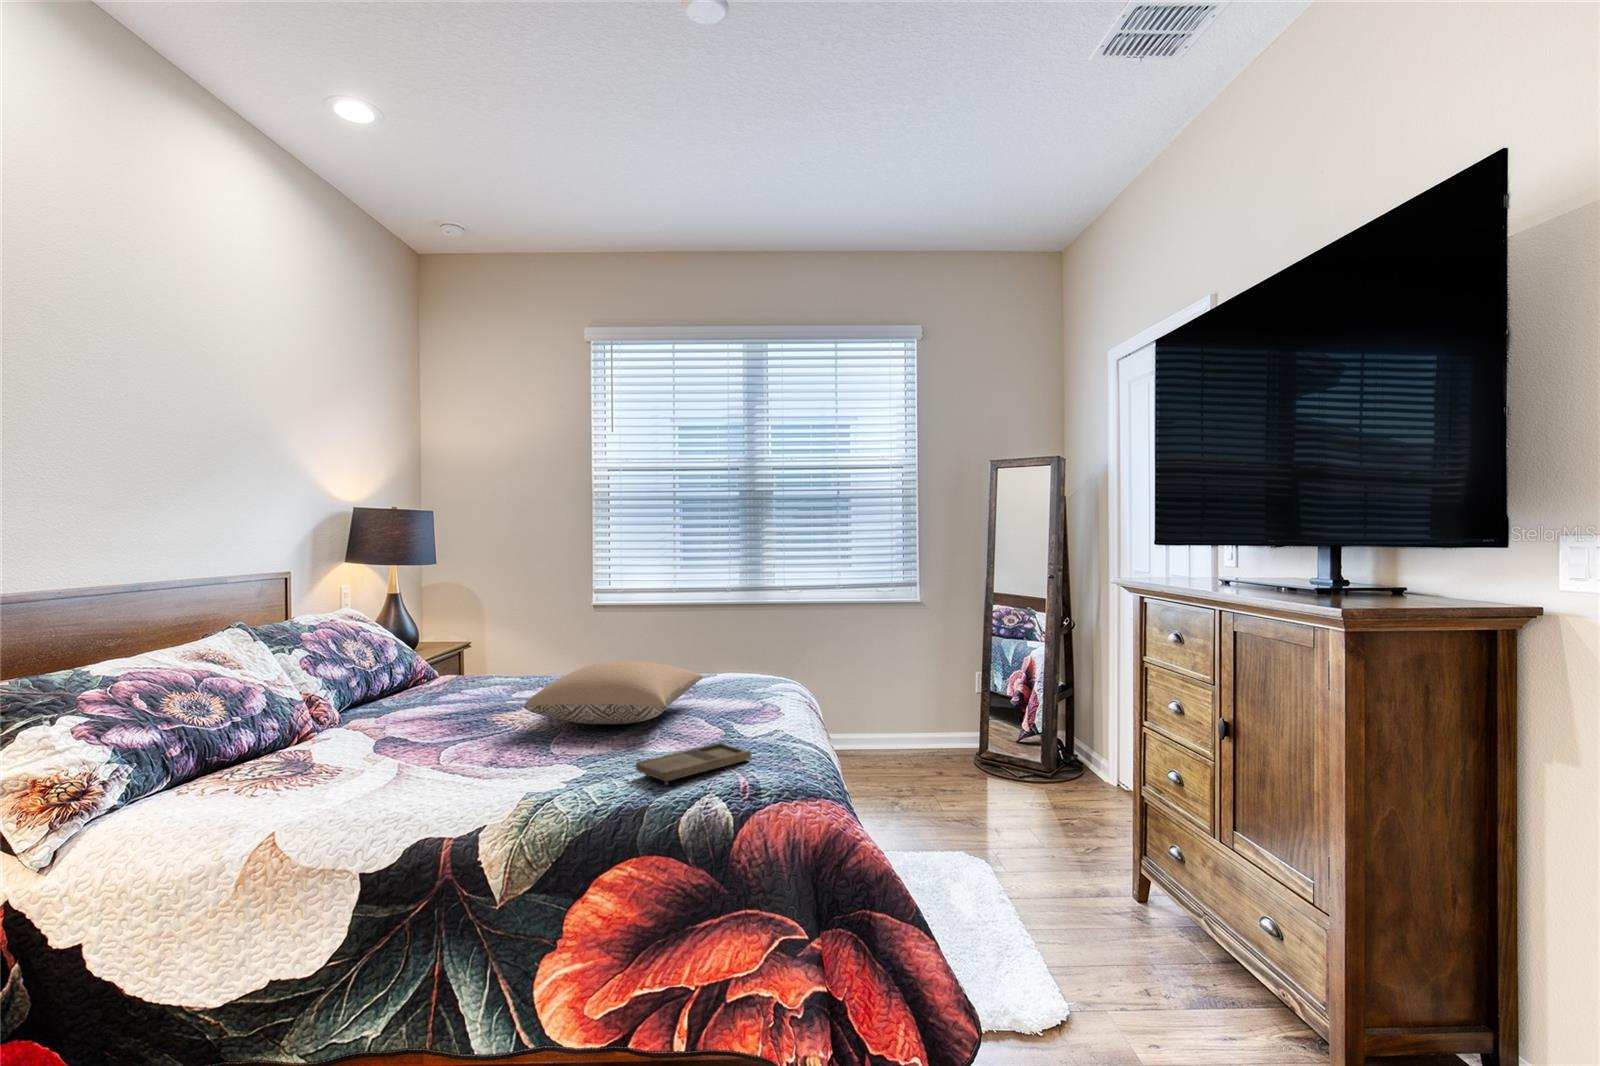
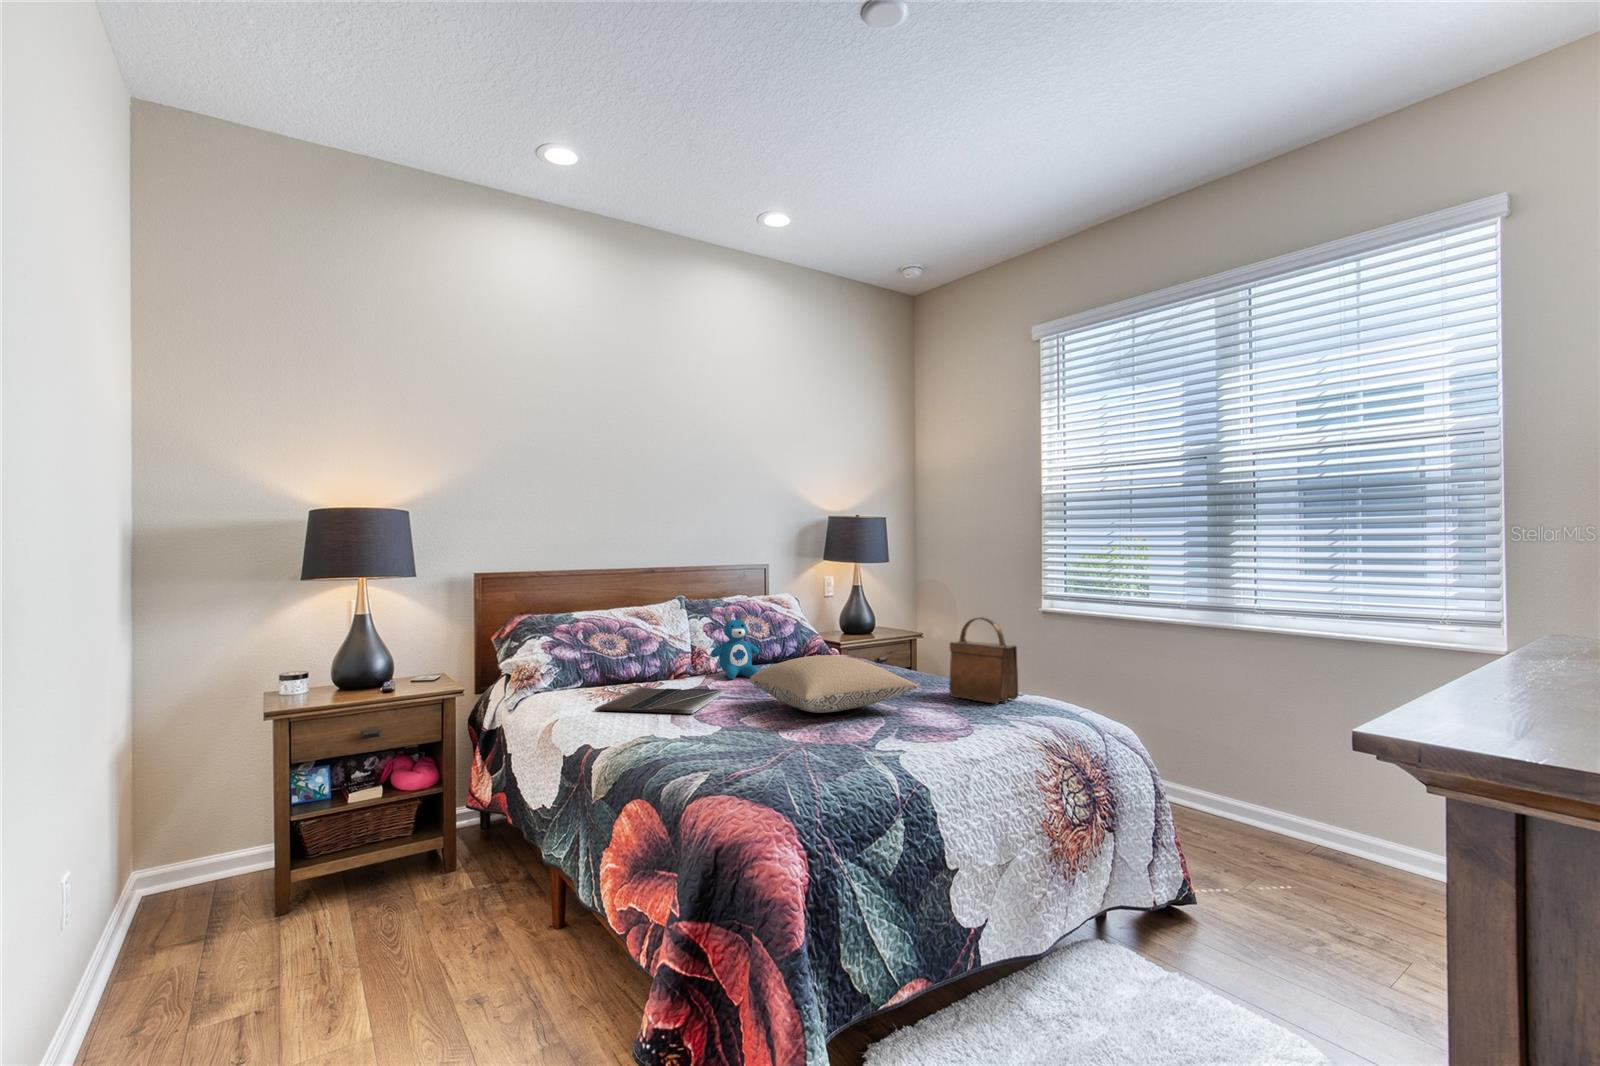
handbag: none [679,607,738,685] -> present [949,617,1018,704]
teddy bear: none [363,635,438,721] -> present [711,614,759,679]
laptop: none [304,732,495,799] -> present [595,688,725,714]
tray: present [636,743,752,785] -> none [706,734,813,762]

